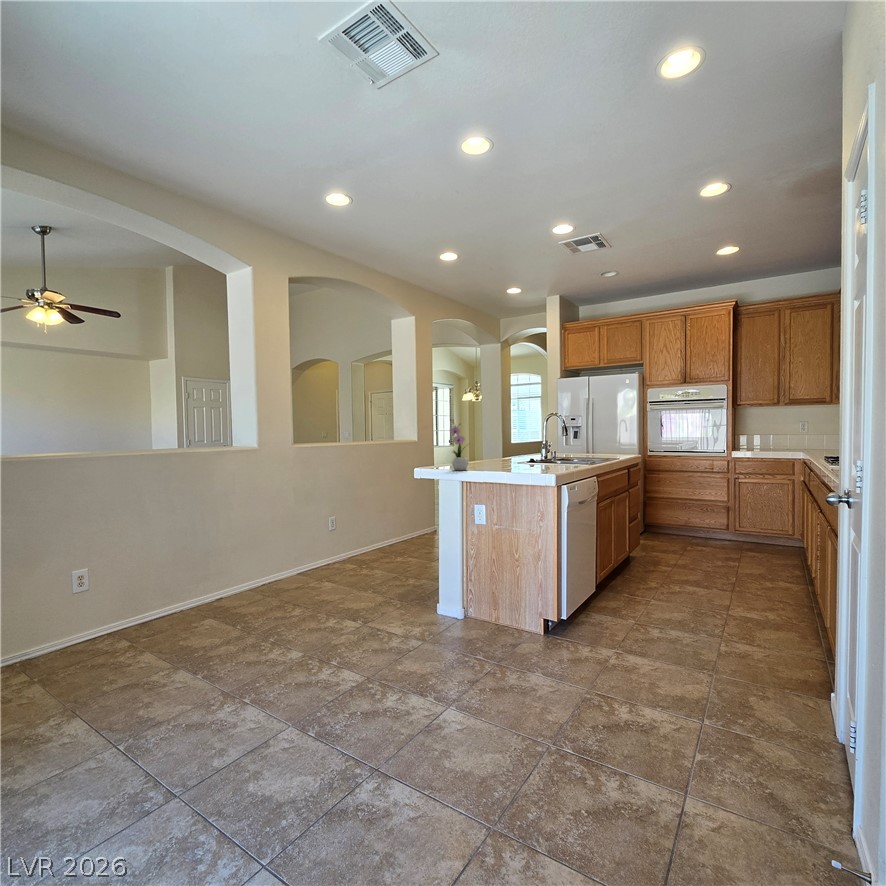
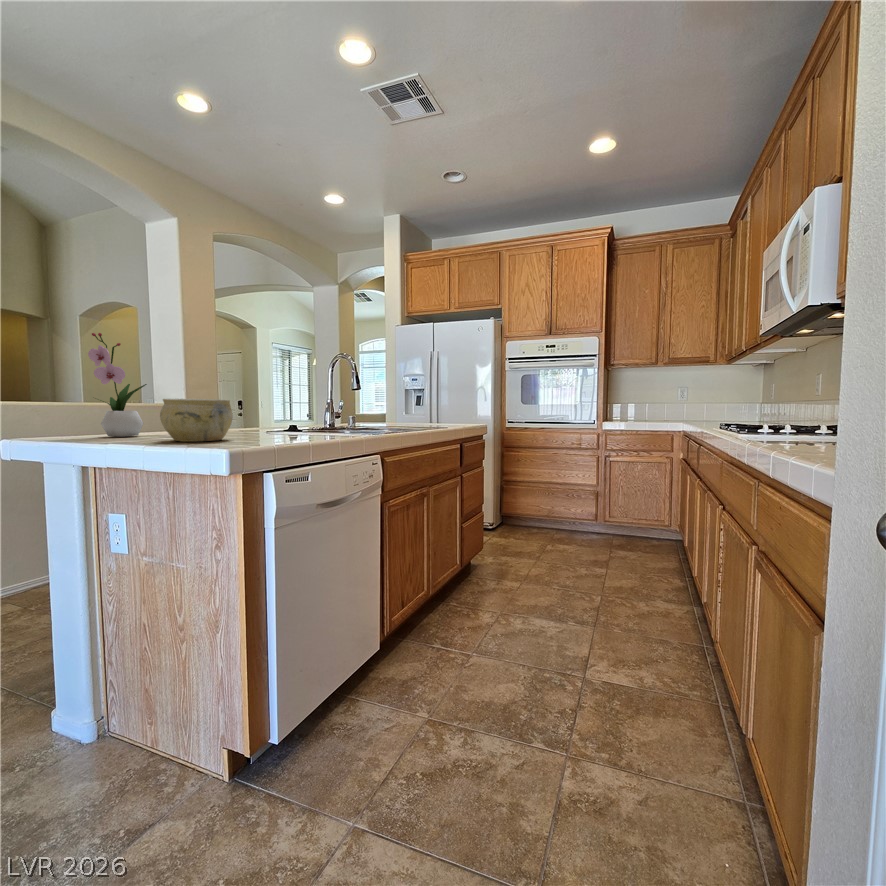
ceramic bowl: none [493,452,525,474] -> present [160,399,233,442]

